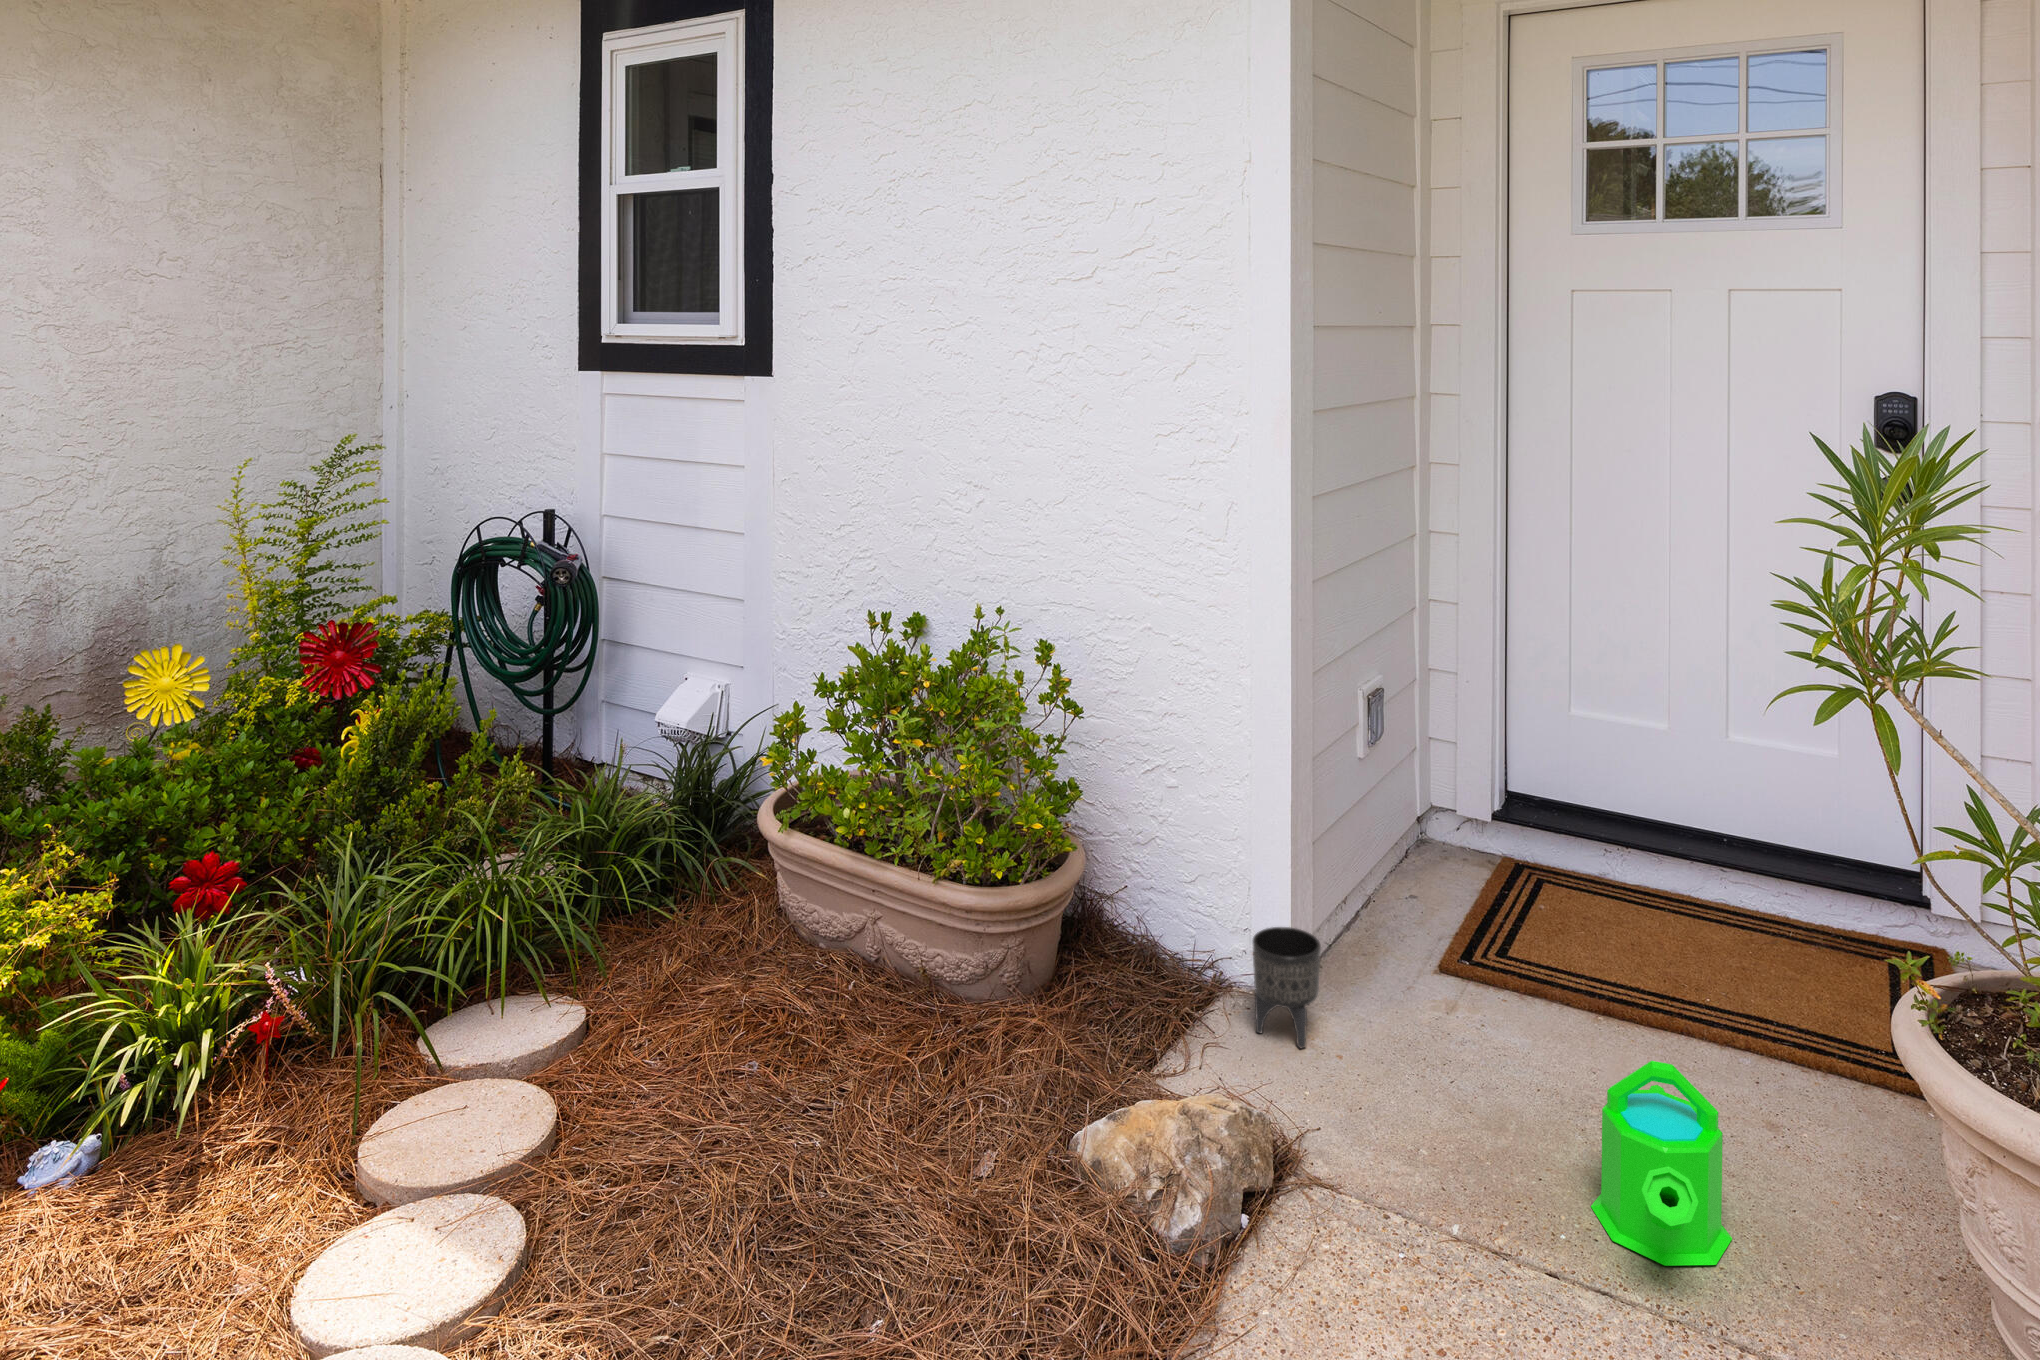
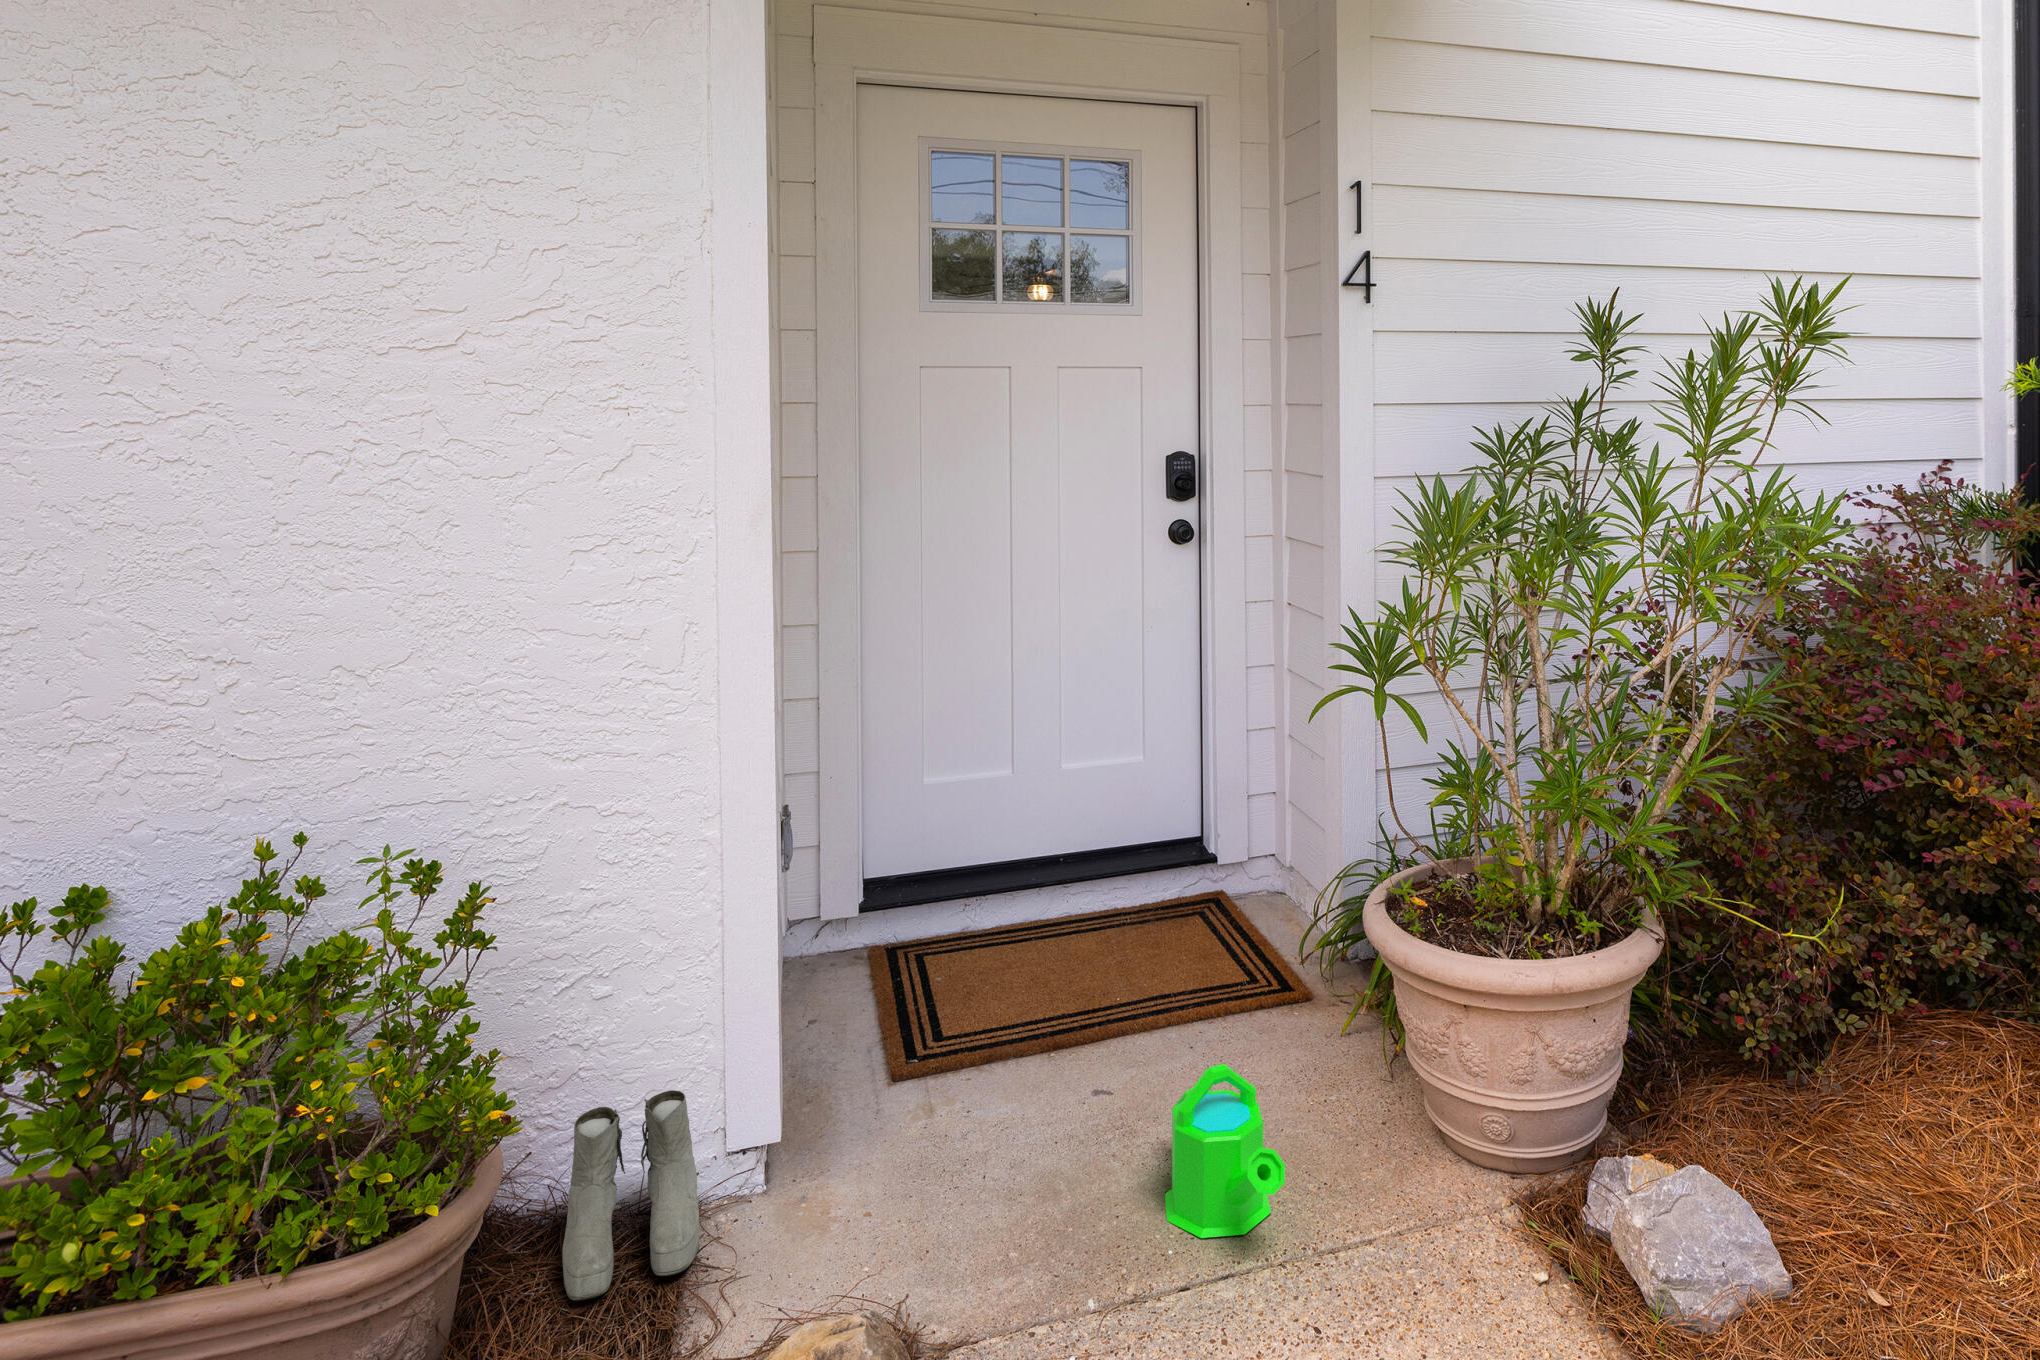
boots: none [1091,869,1213,1020] -> present [563,1090,699,1301]
planter: present [1252,927,1321,1048] -> none [772,1095,850,1232]

